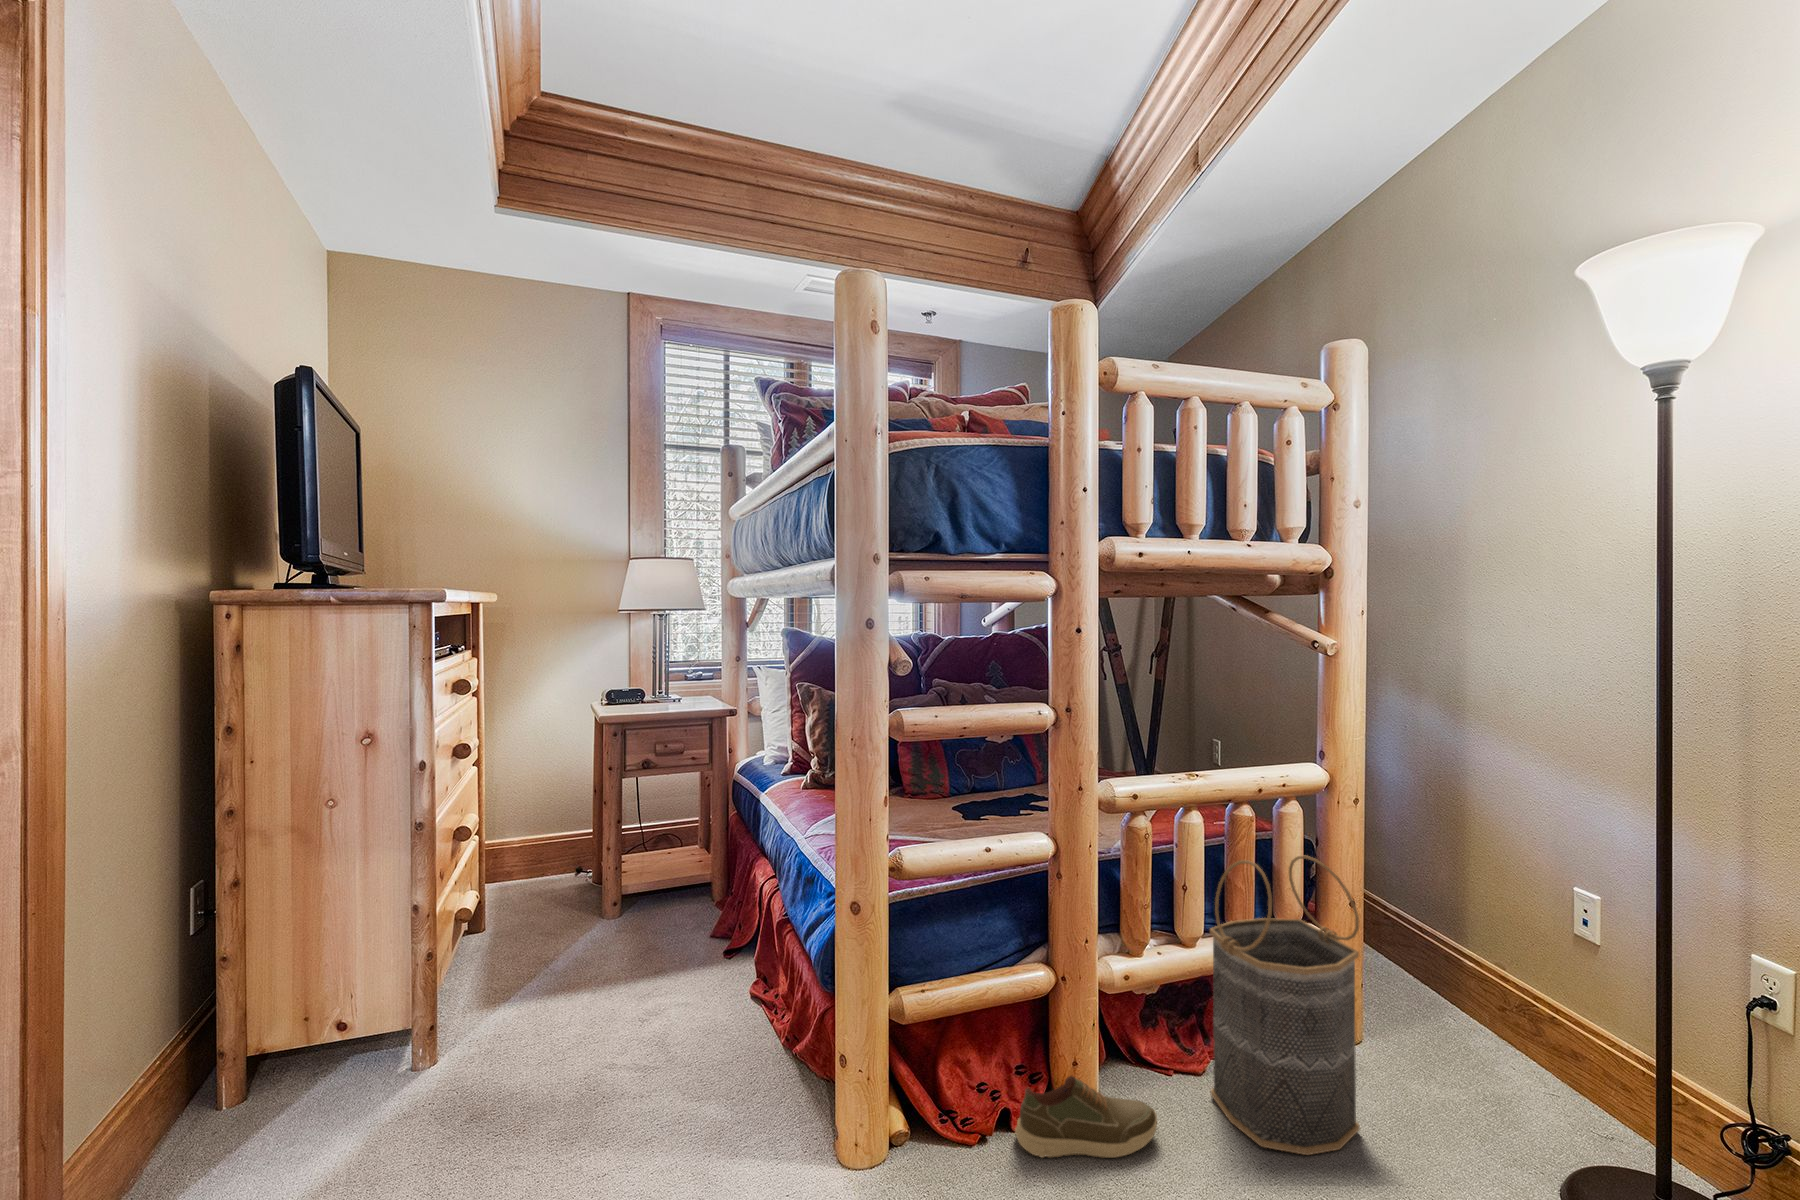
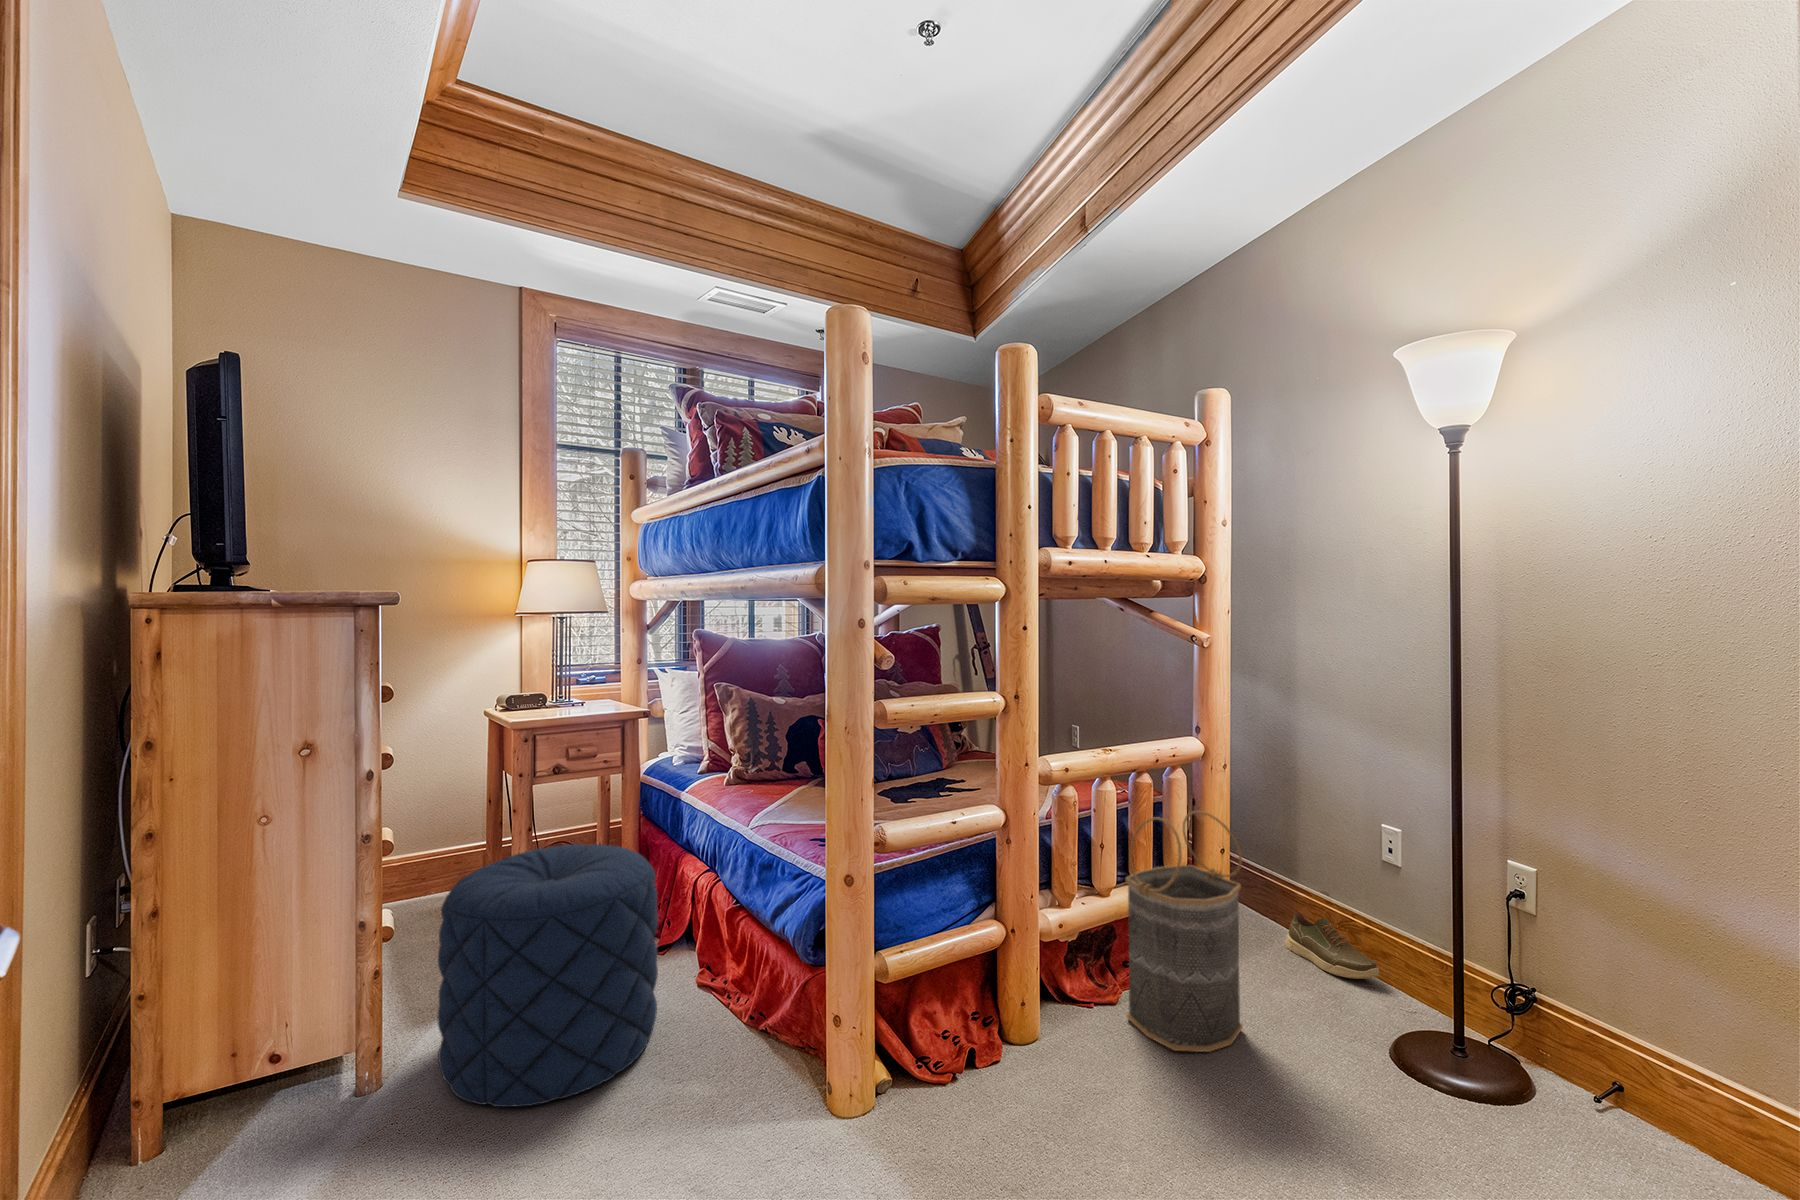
pouf: none [482,842,698,1103] -> present [438,844,658,1107]
shoe: present [1015,1076,1157,1158] -> present [1286,913,1379,979]

